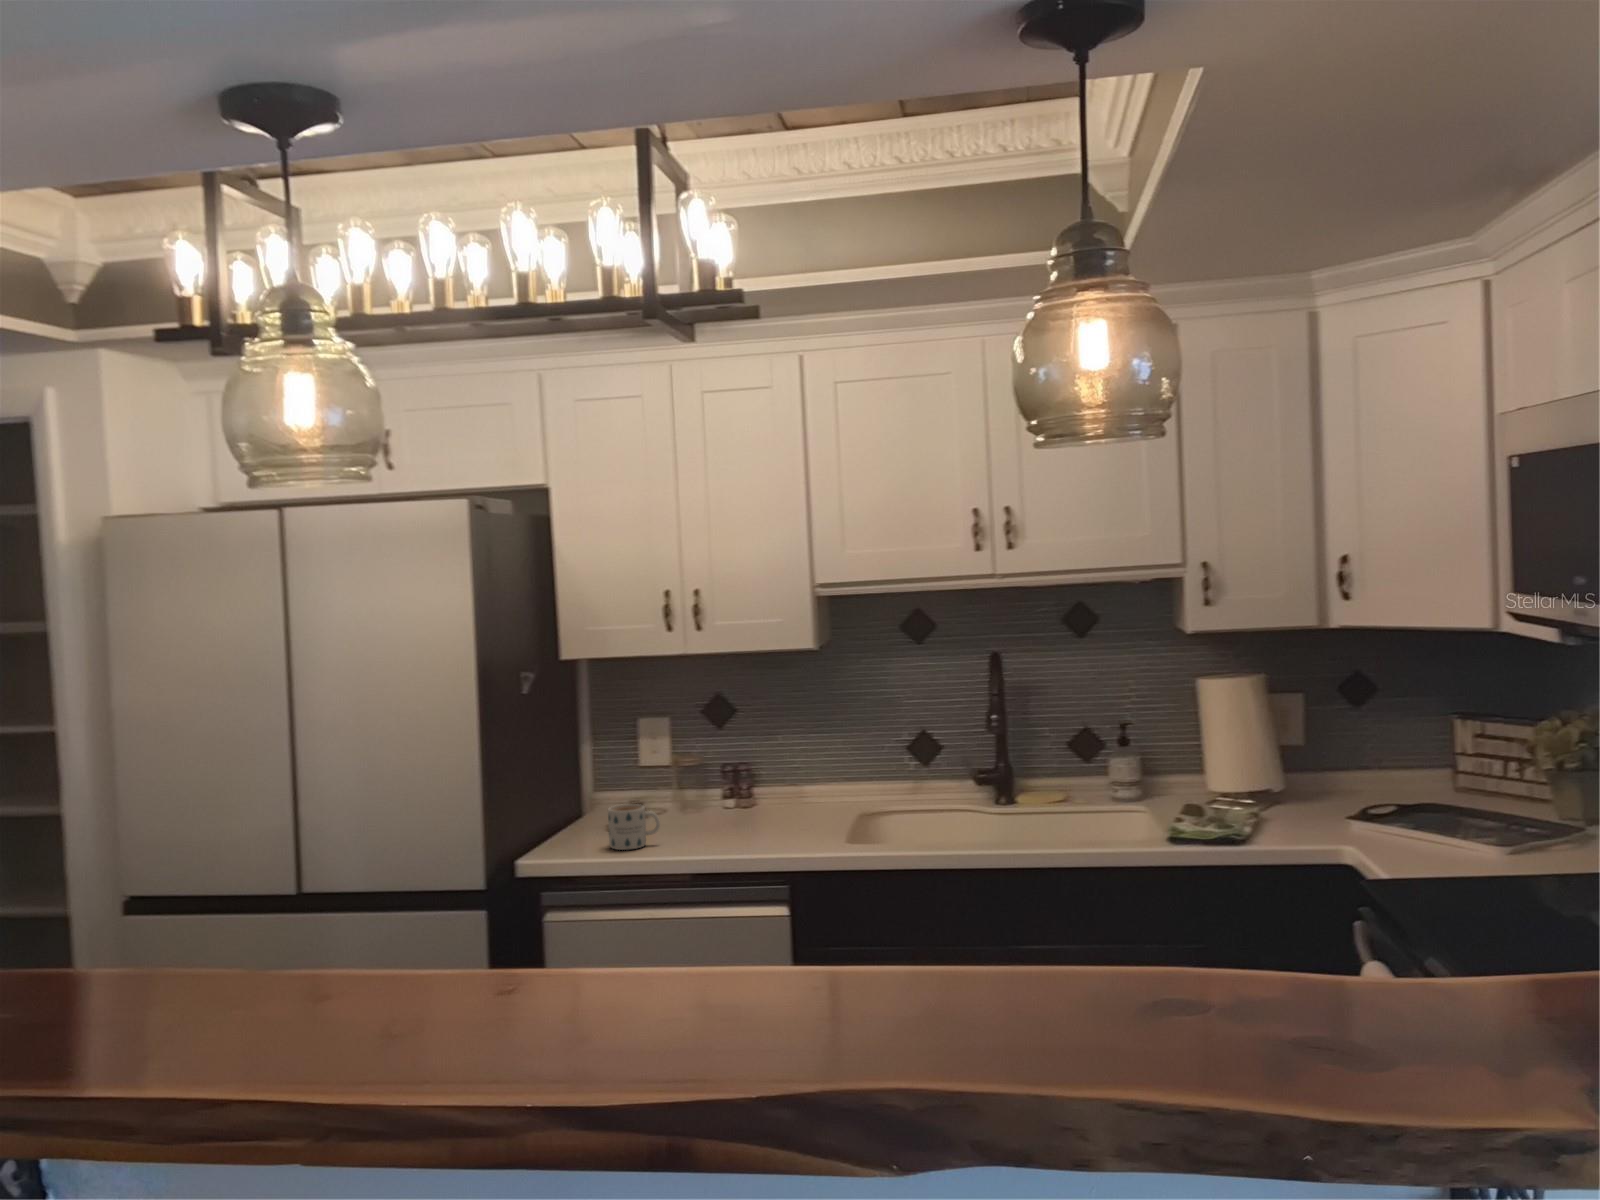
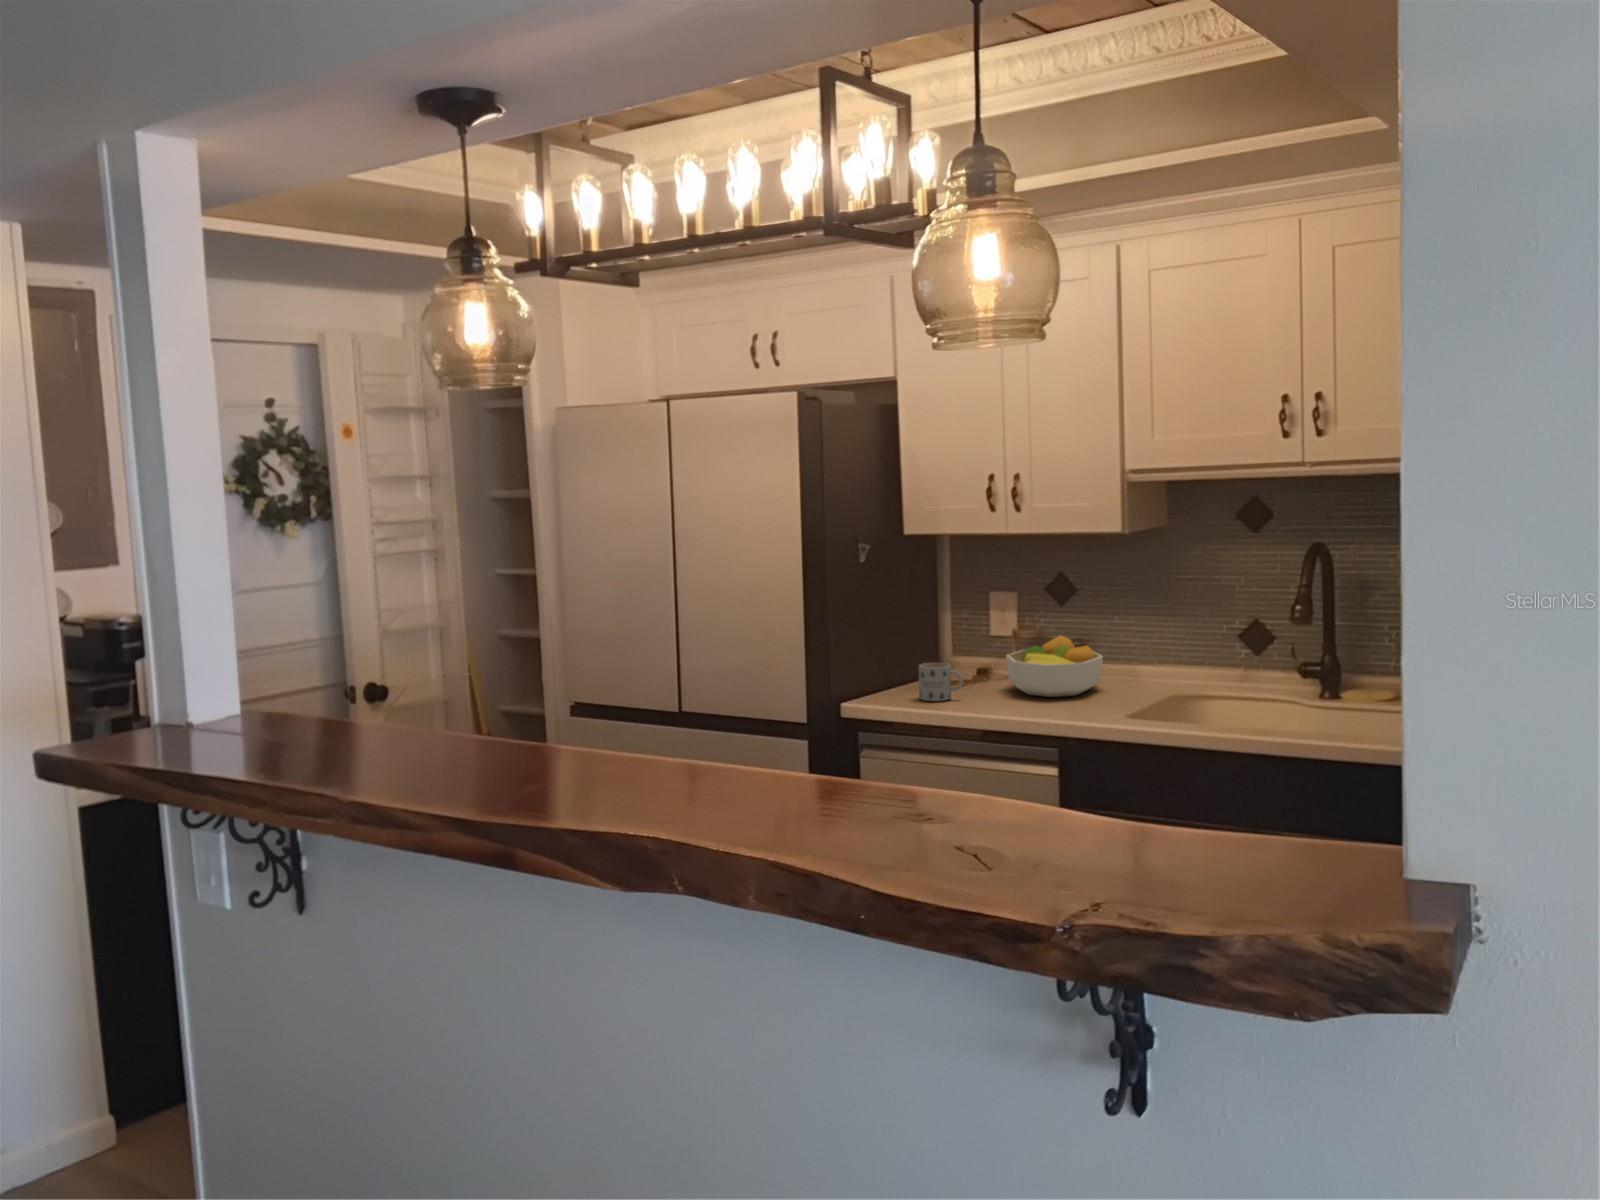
fruit bowl: none [689,761,790,830] -> present [1006,636,1103,697]

